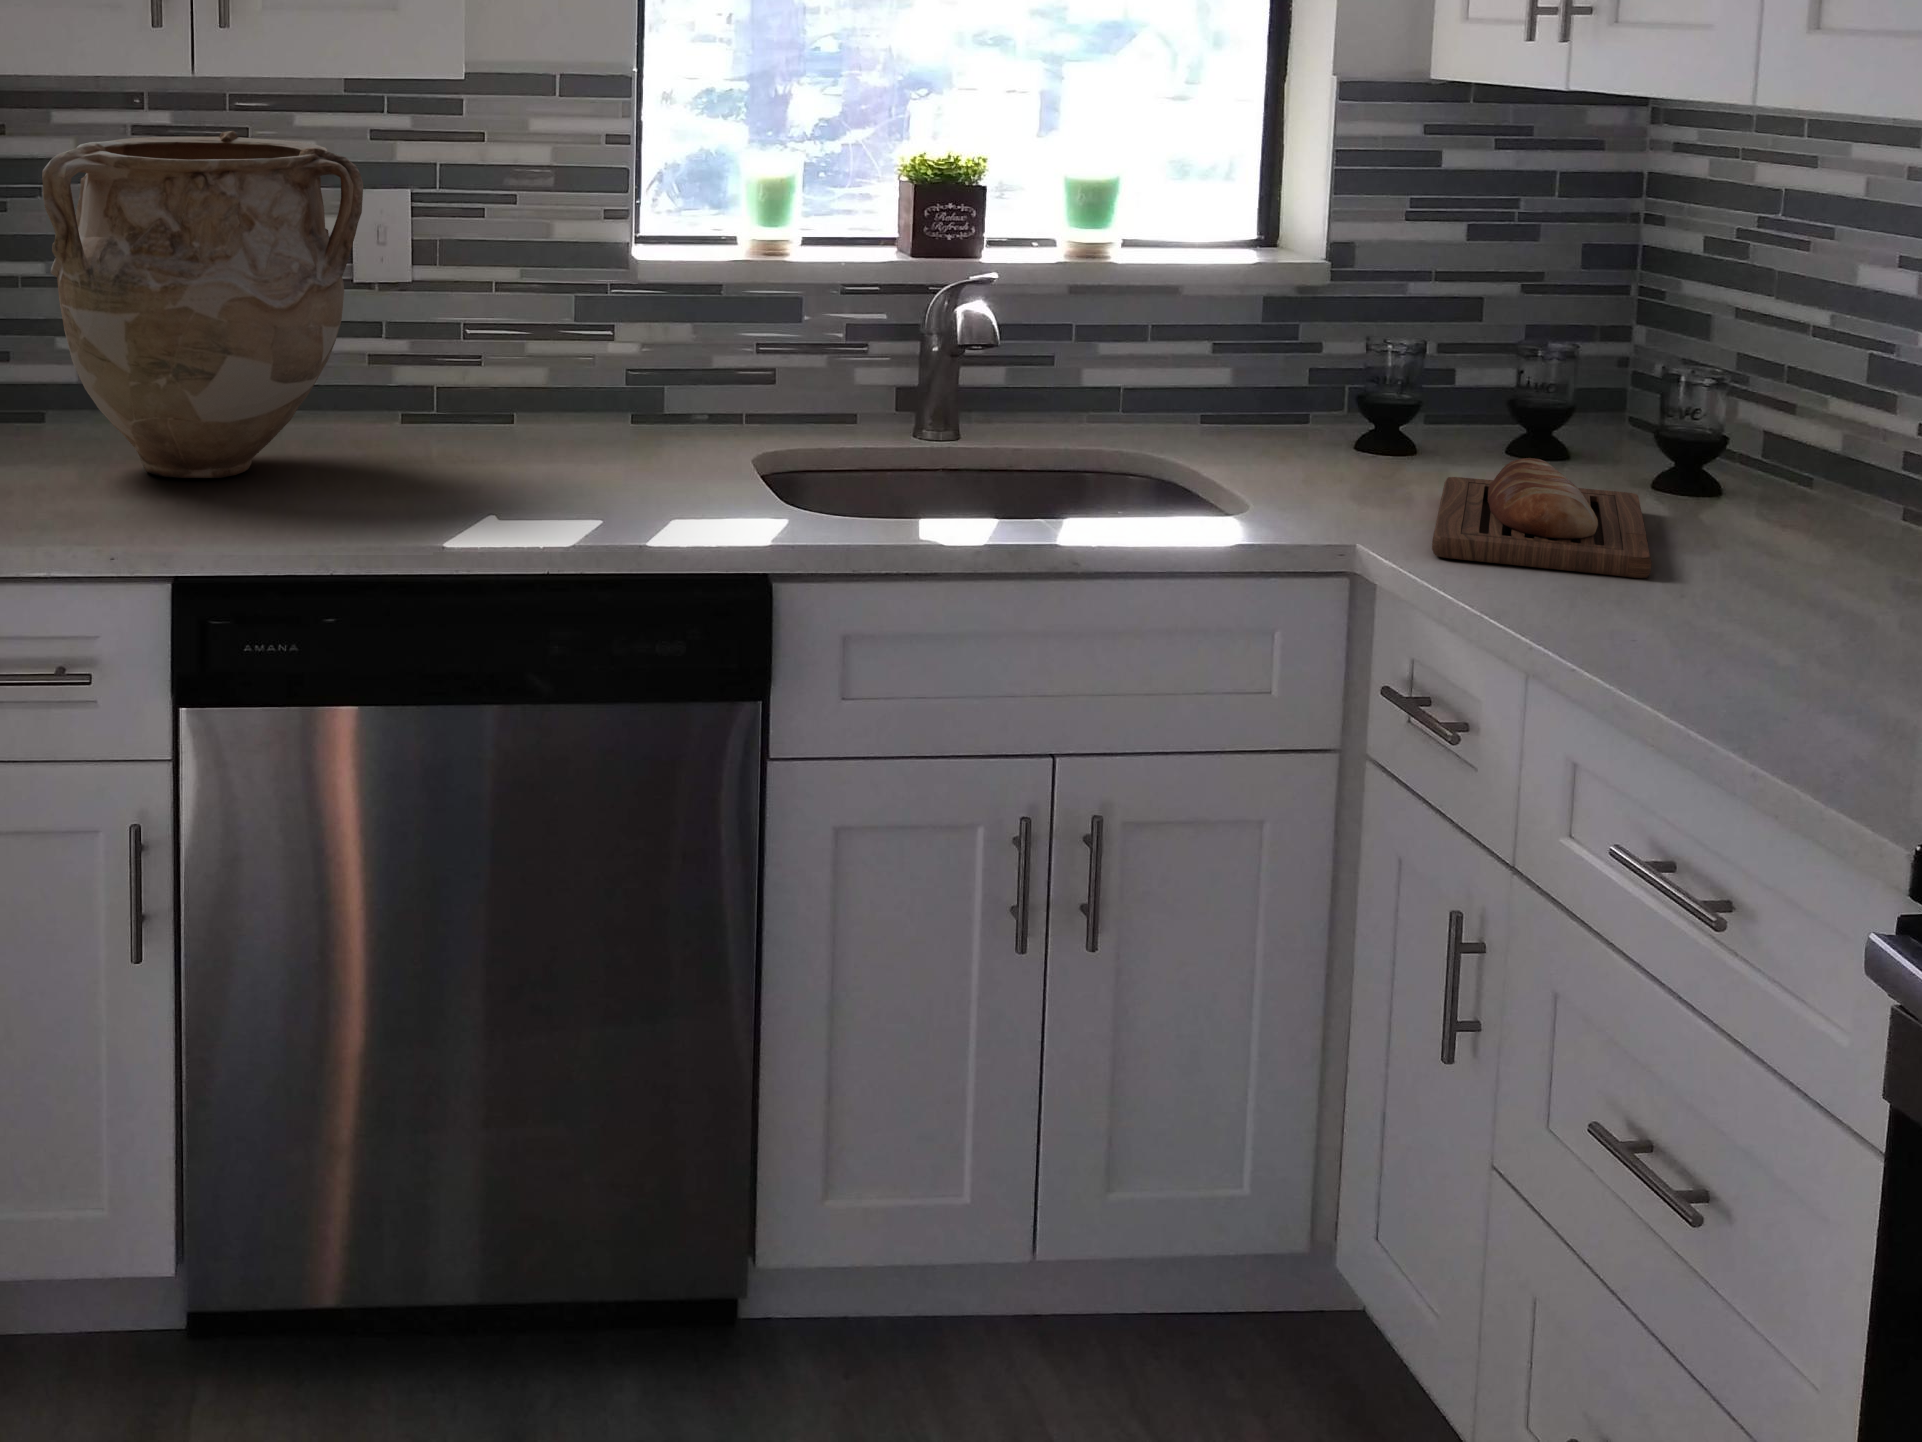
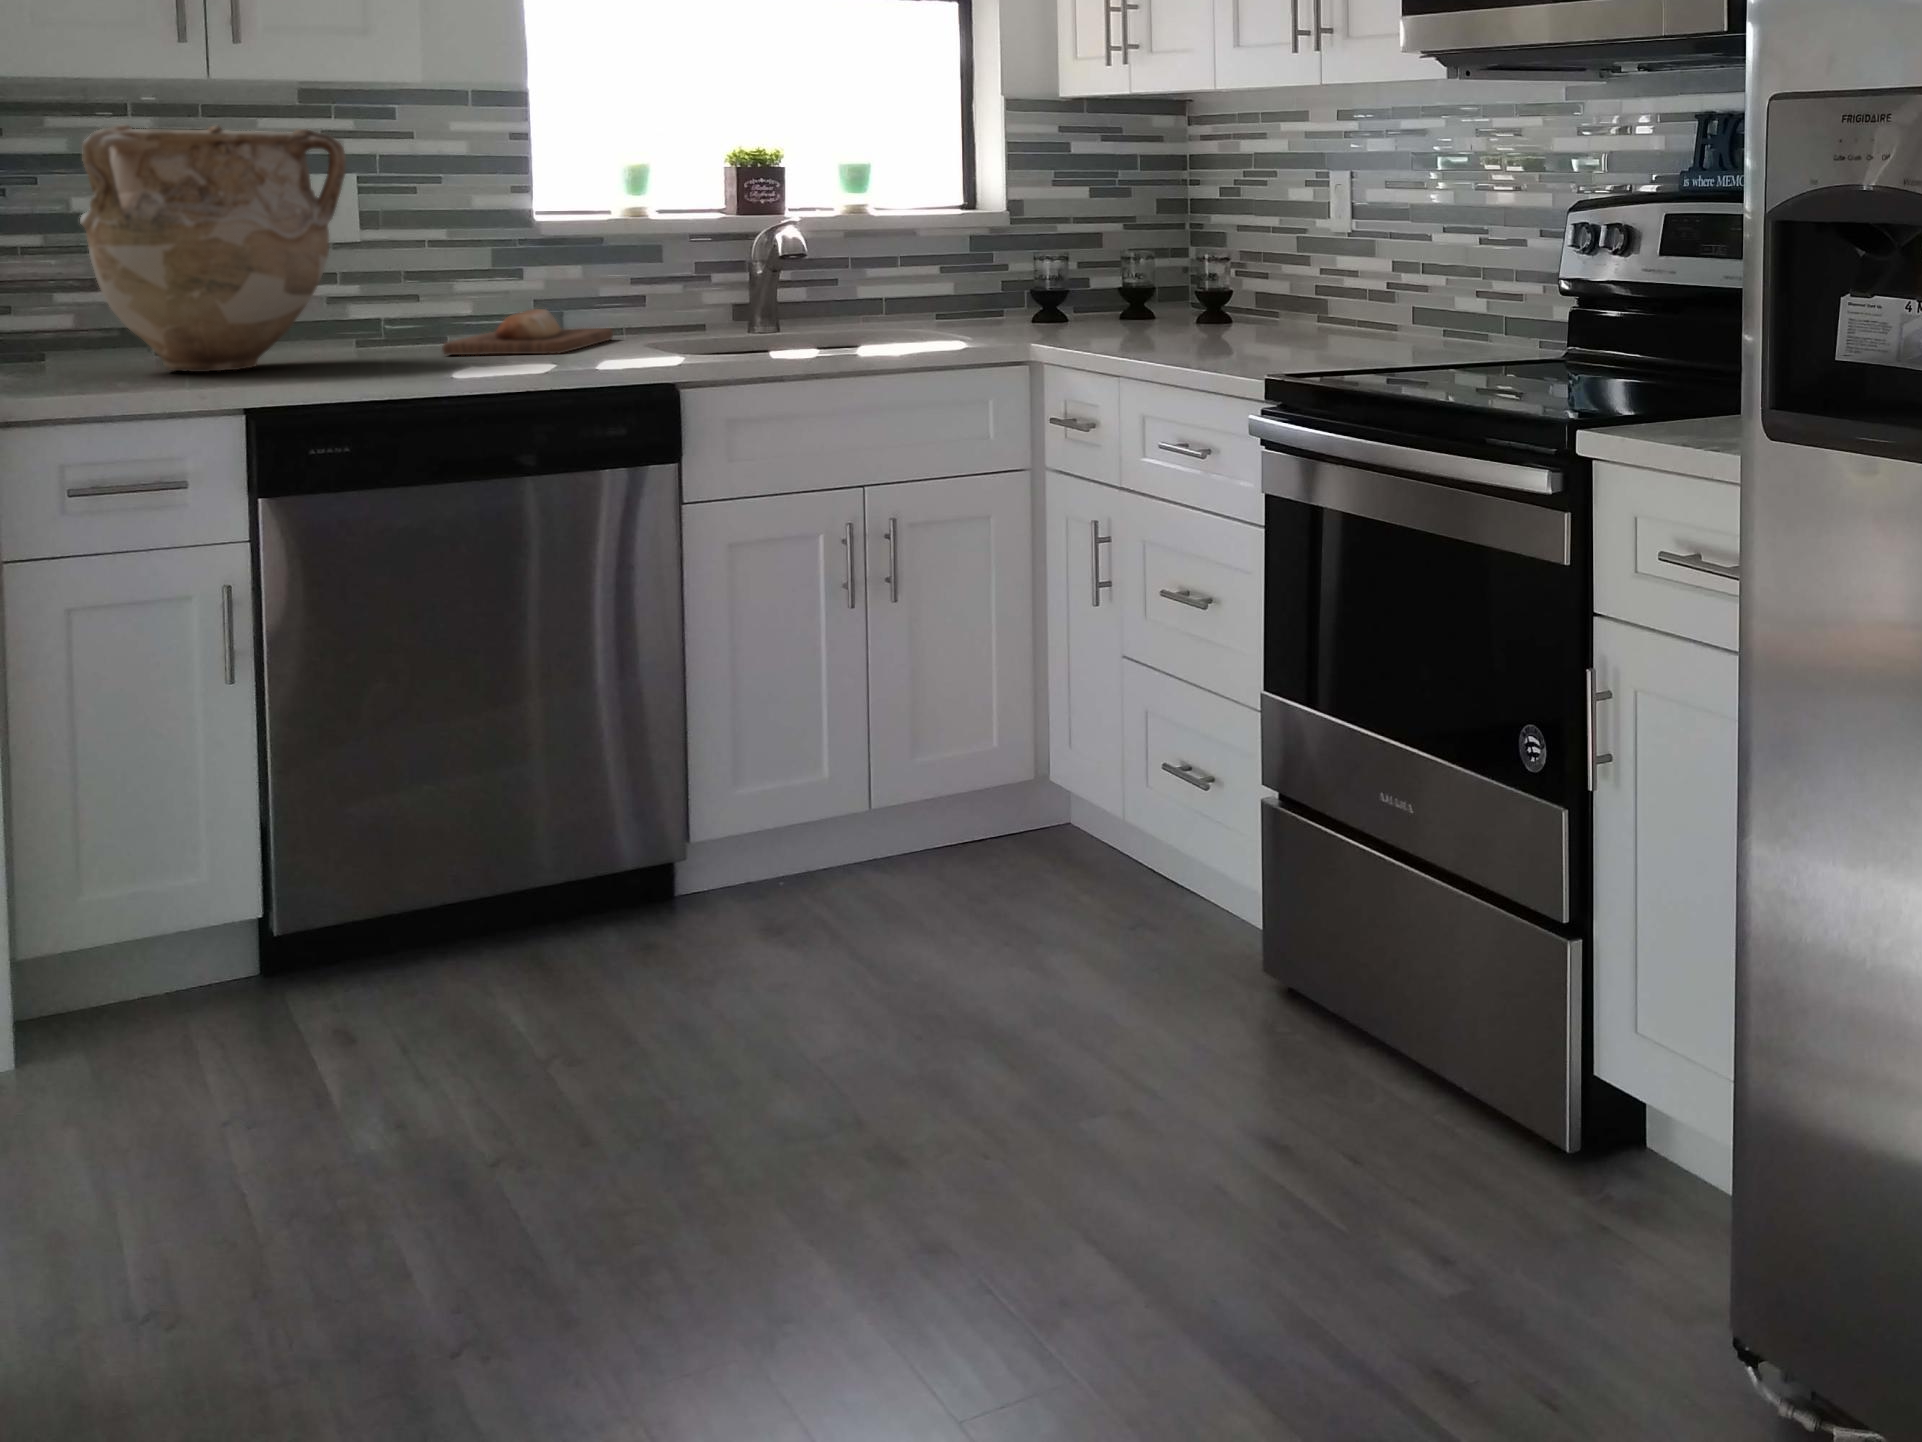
bread loaf: present [1432,458,1651,578] -> present [442,309,613,355]

